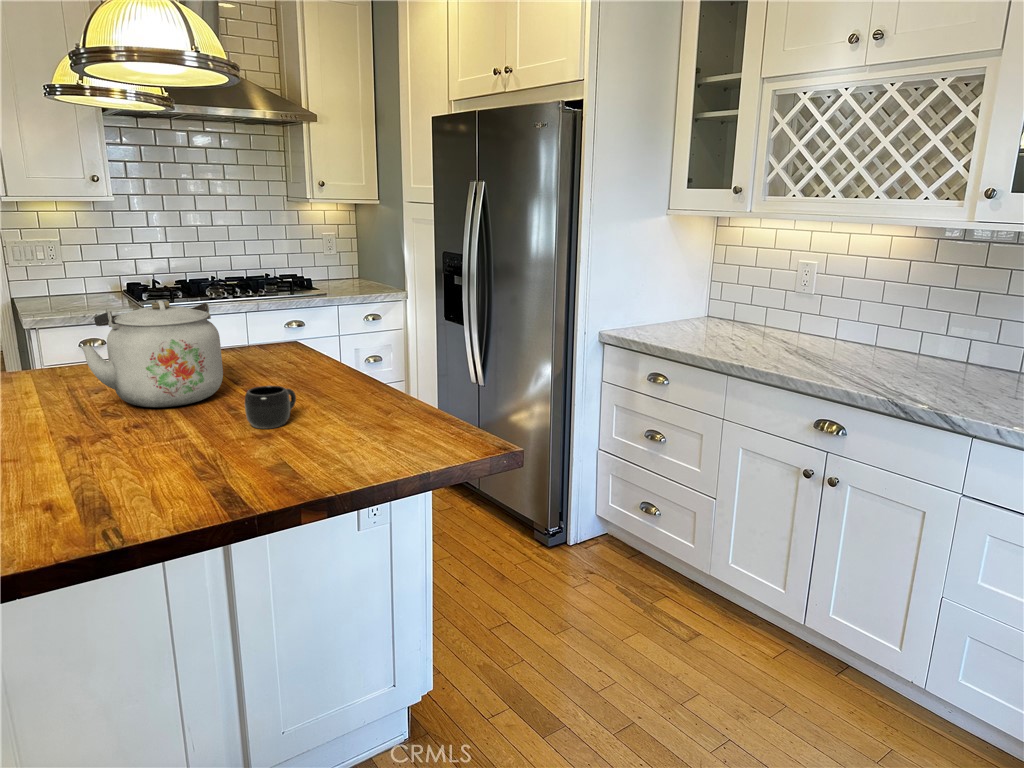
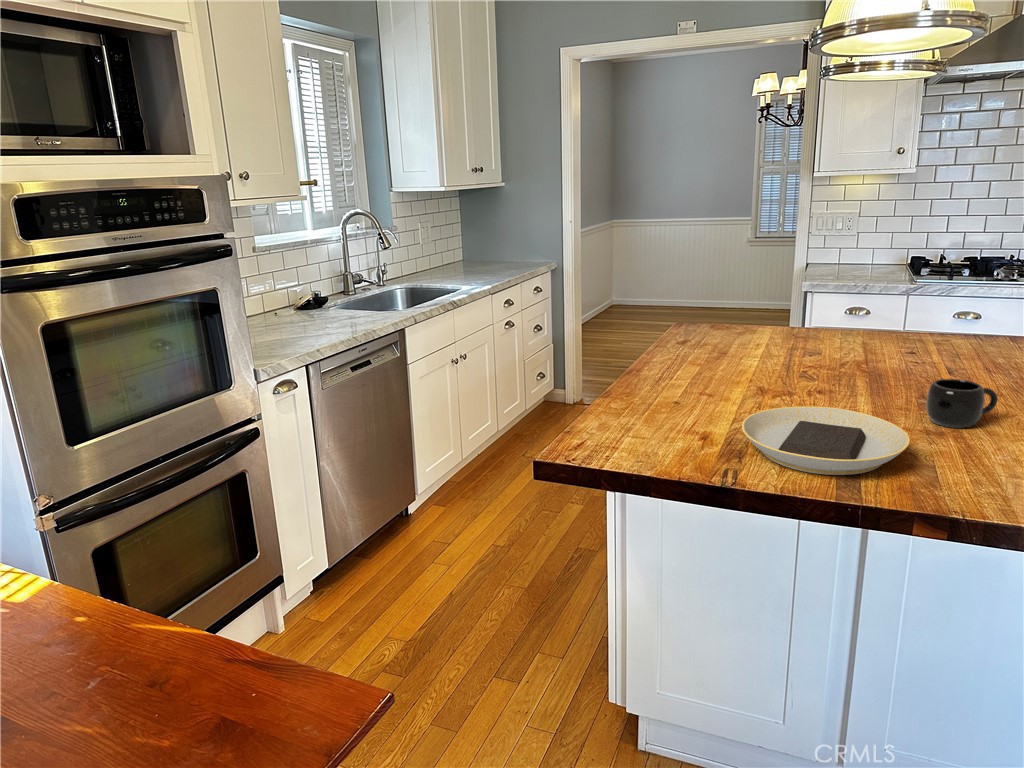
kettle: present [80,300,223,407] -> none [798,274,938,382]
plate: none [92,434,264,506] -> present [742,406,910,475]

